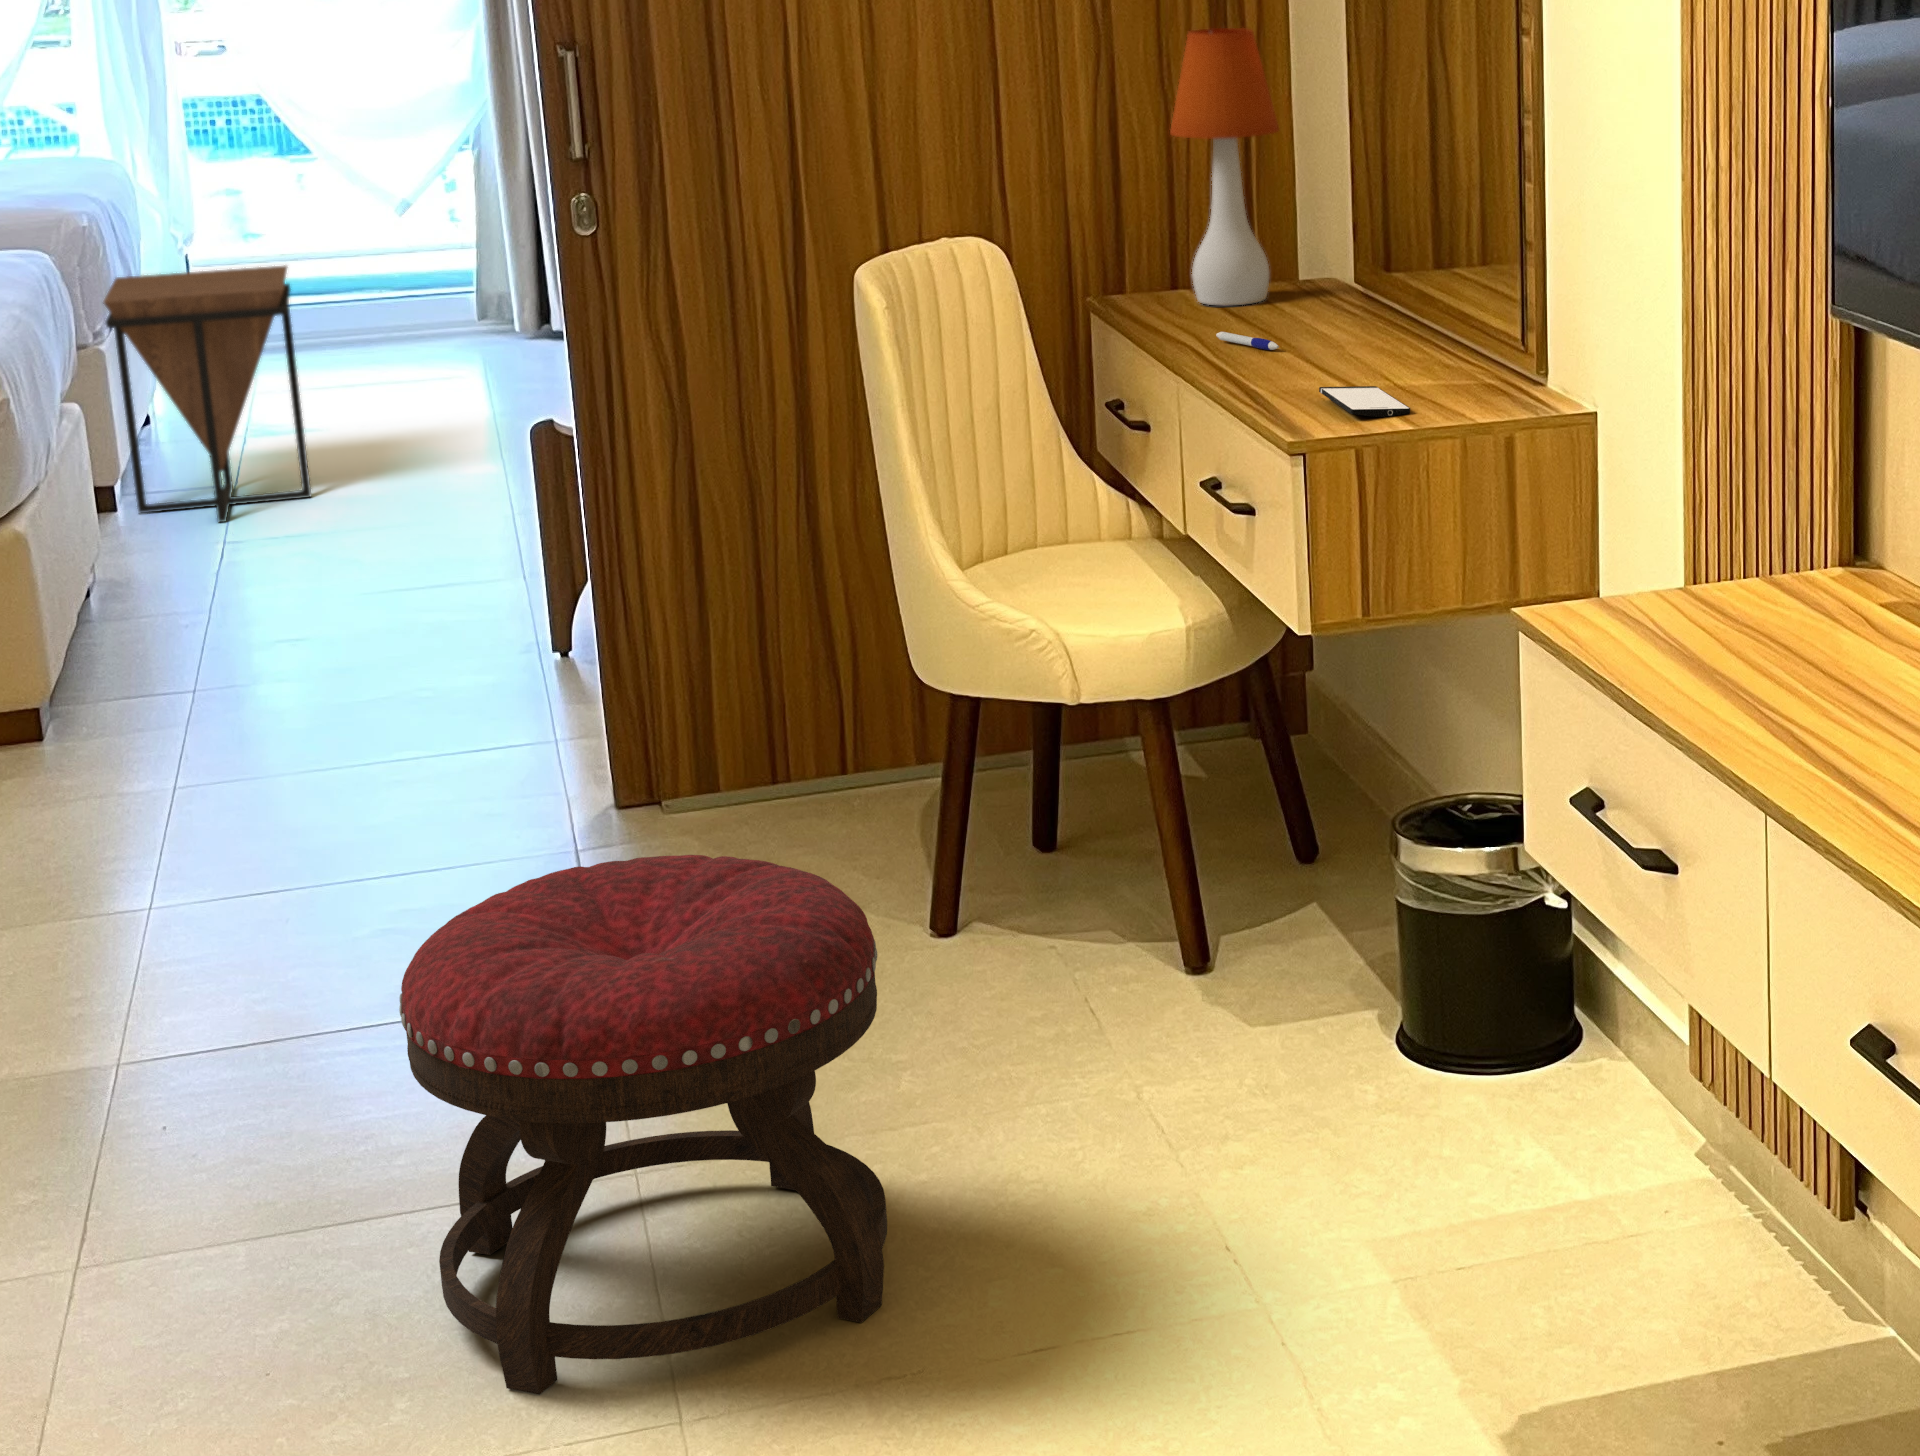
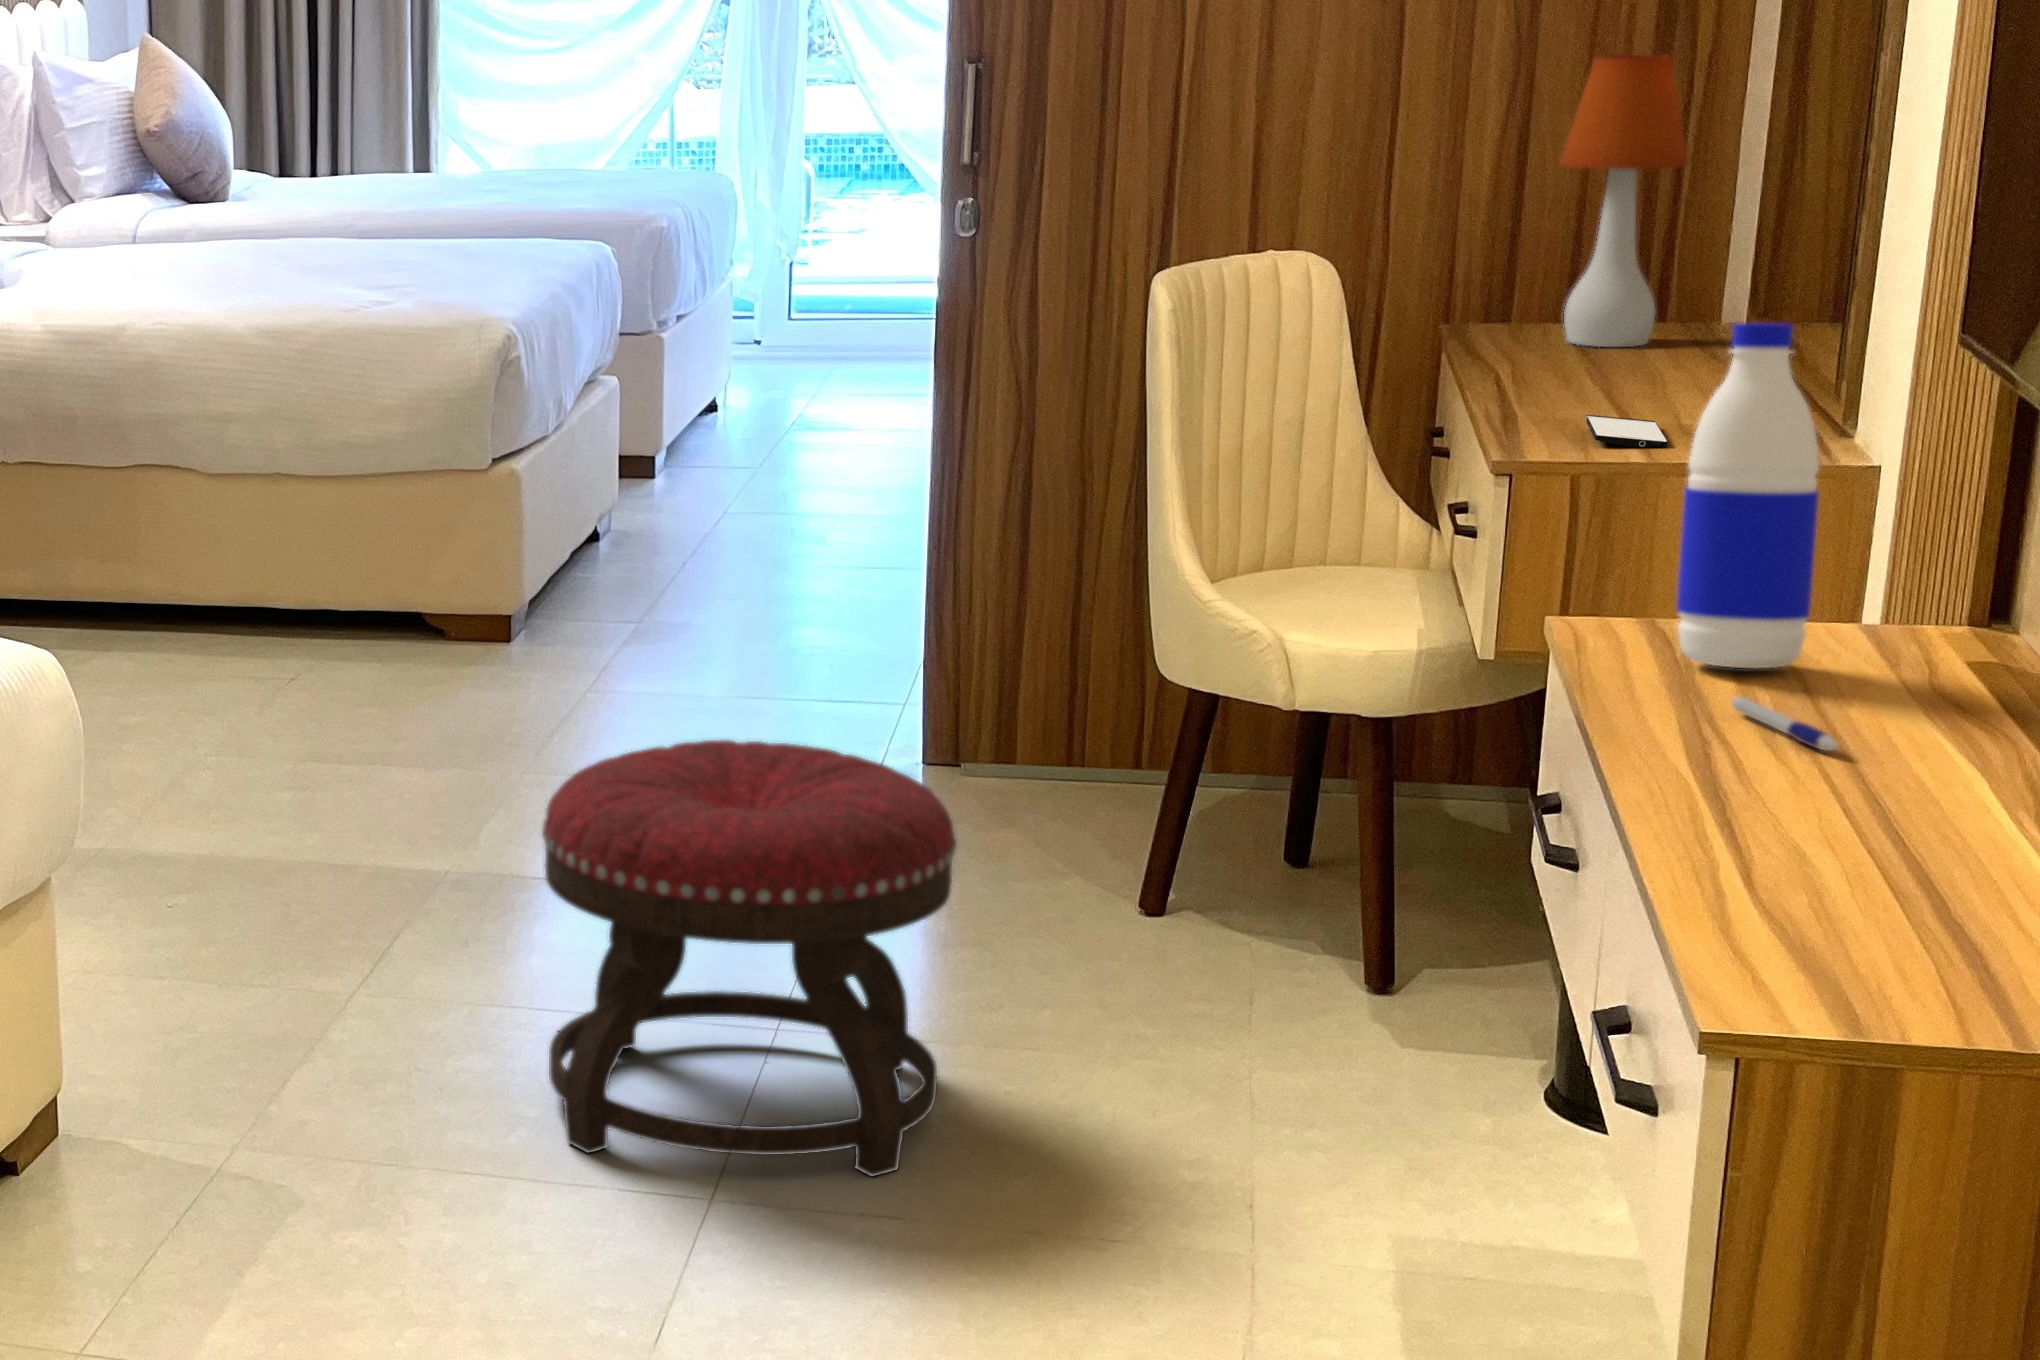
side table: present [103,265,311,522] -> none [663,273,833,495]
water bottle: none [1664,331,1780,657] -> present [1677,324,1819,668]
pen: present [1216,332,1279,350] -> present [1731,697,1838,751]

